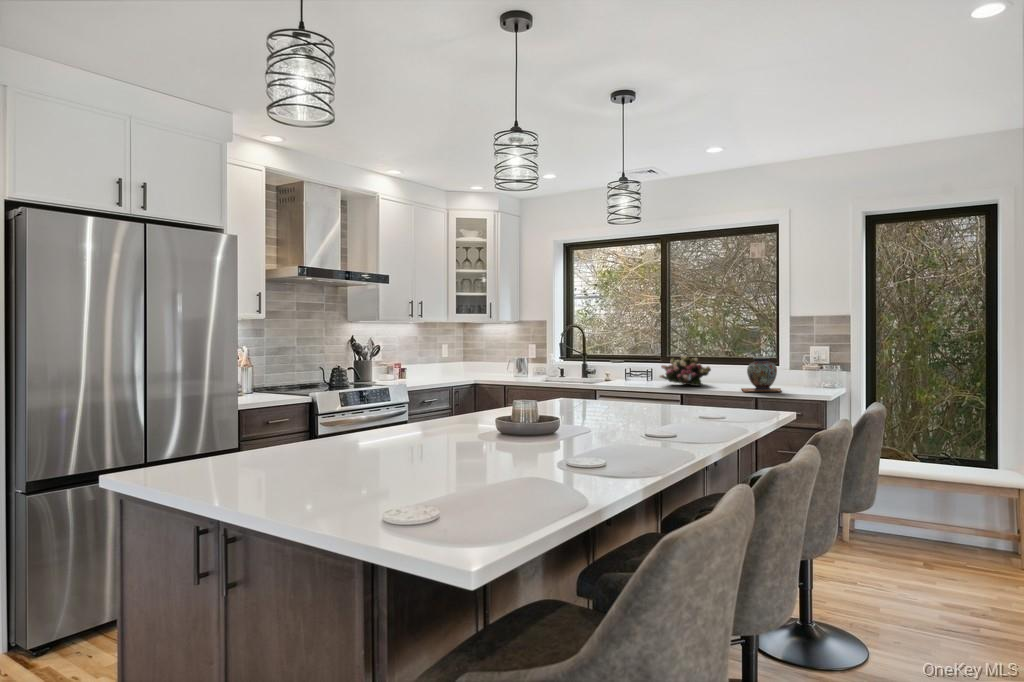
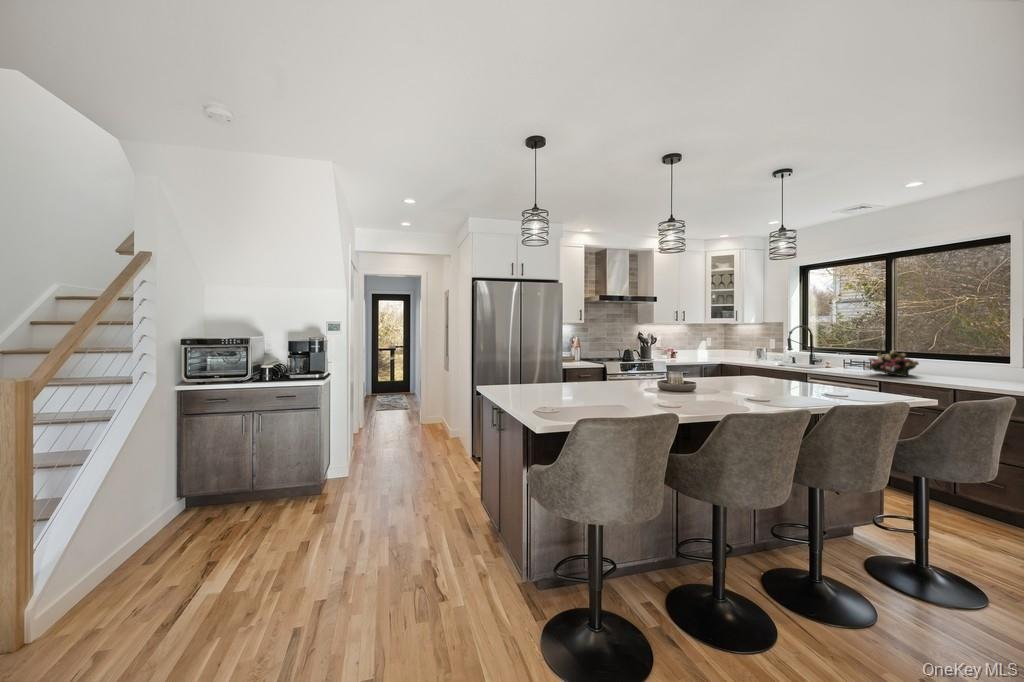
decorative vase: present [742,357,781,392] -> none [942,356,992,386]

